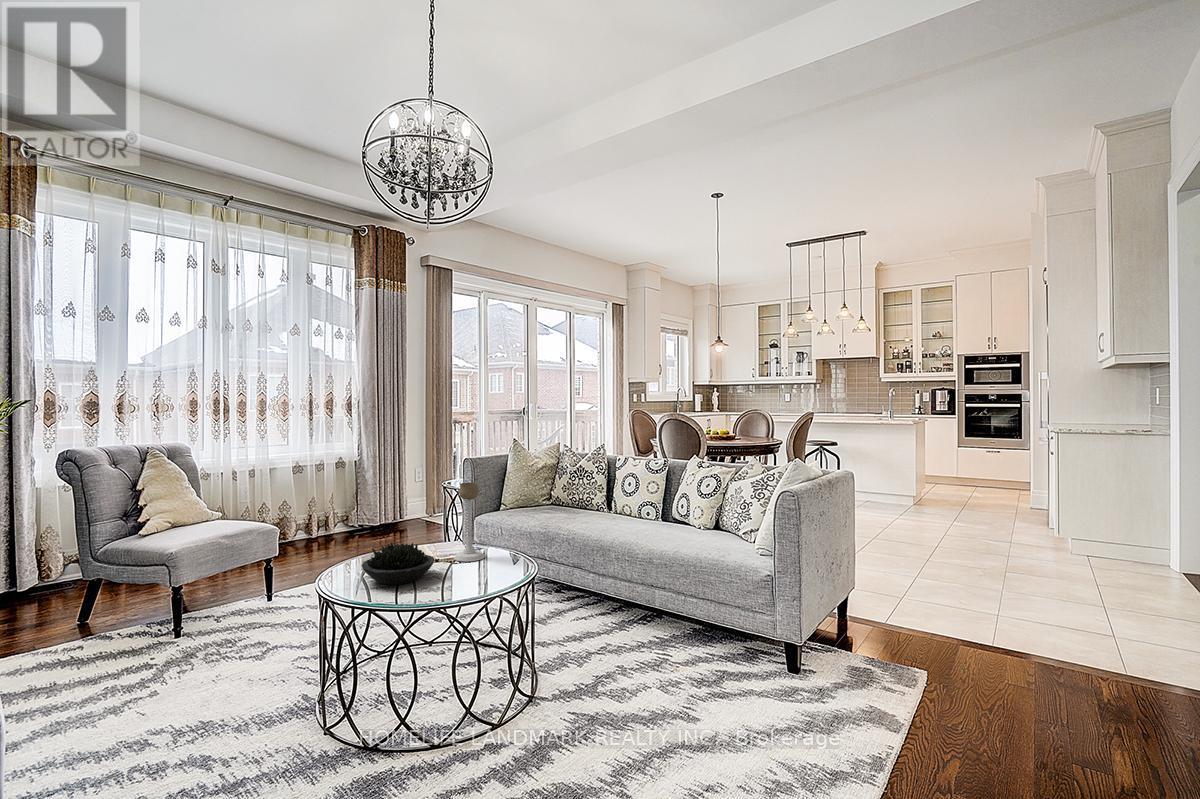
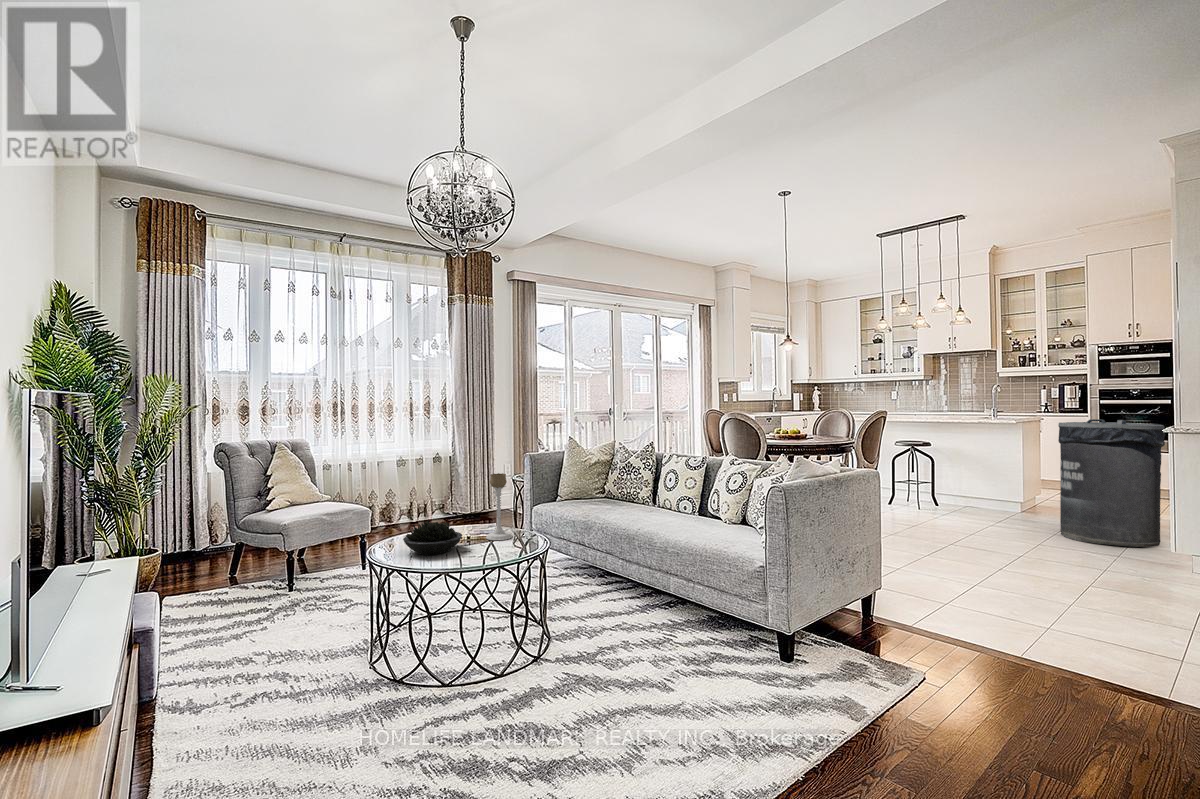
trash can: none [956,420,1044,535] -> present [1058,419,1165,547]

